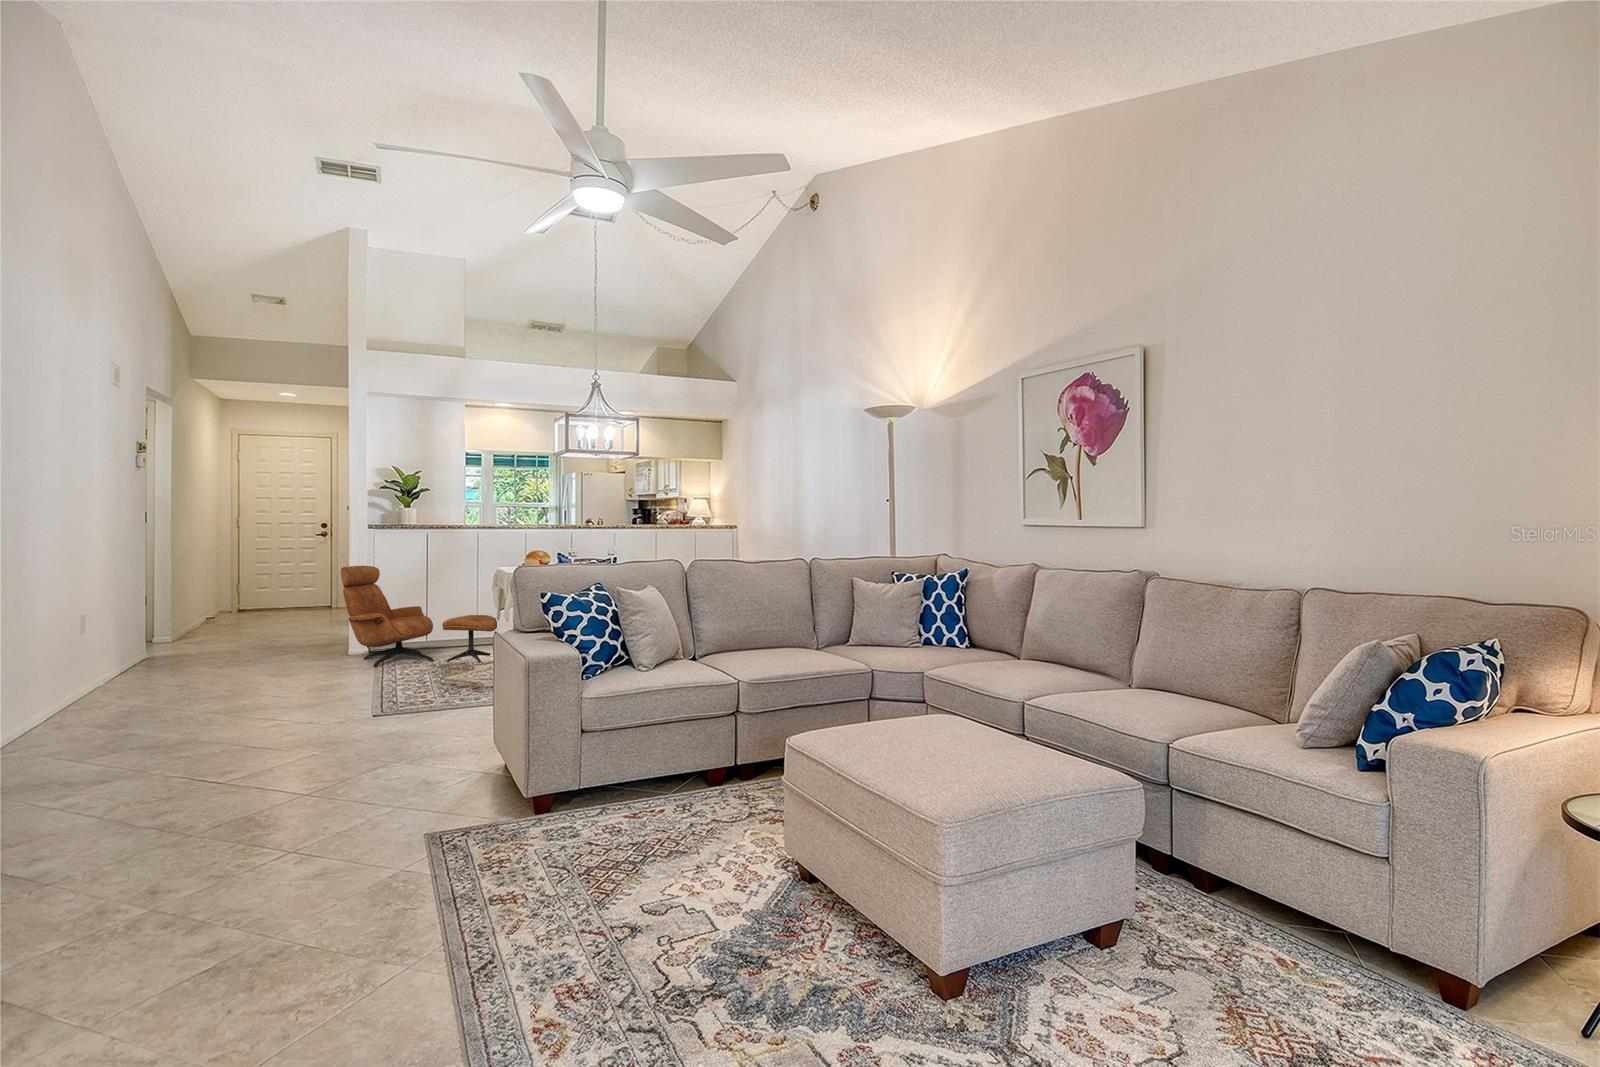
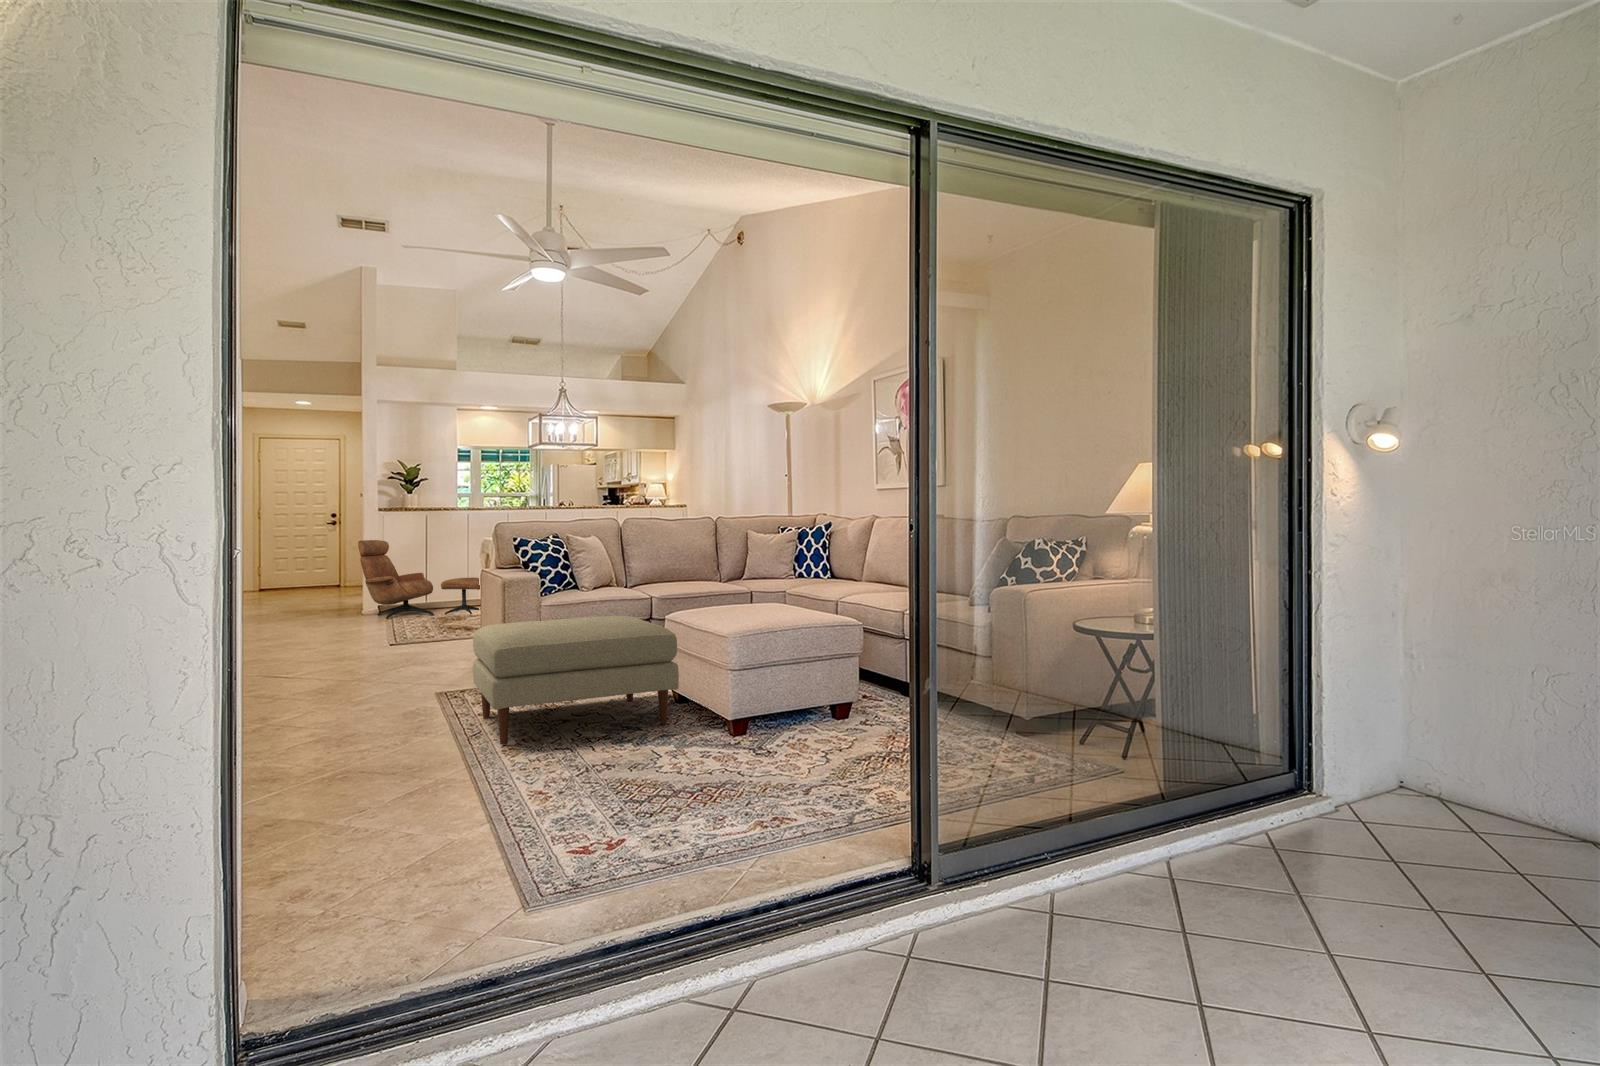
ottoman: none [486,740,829,1014] -> present [473,616,679,745]

